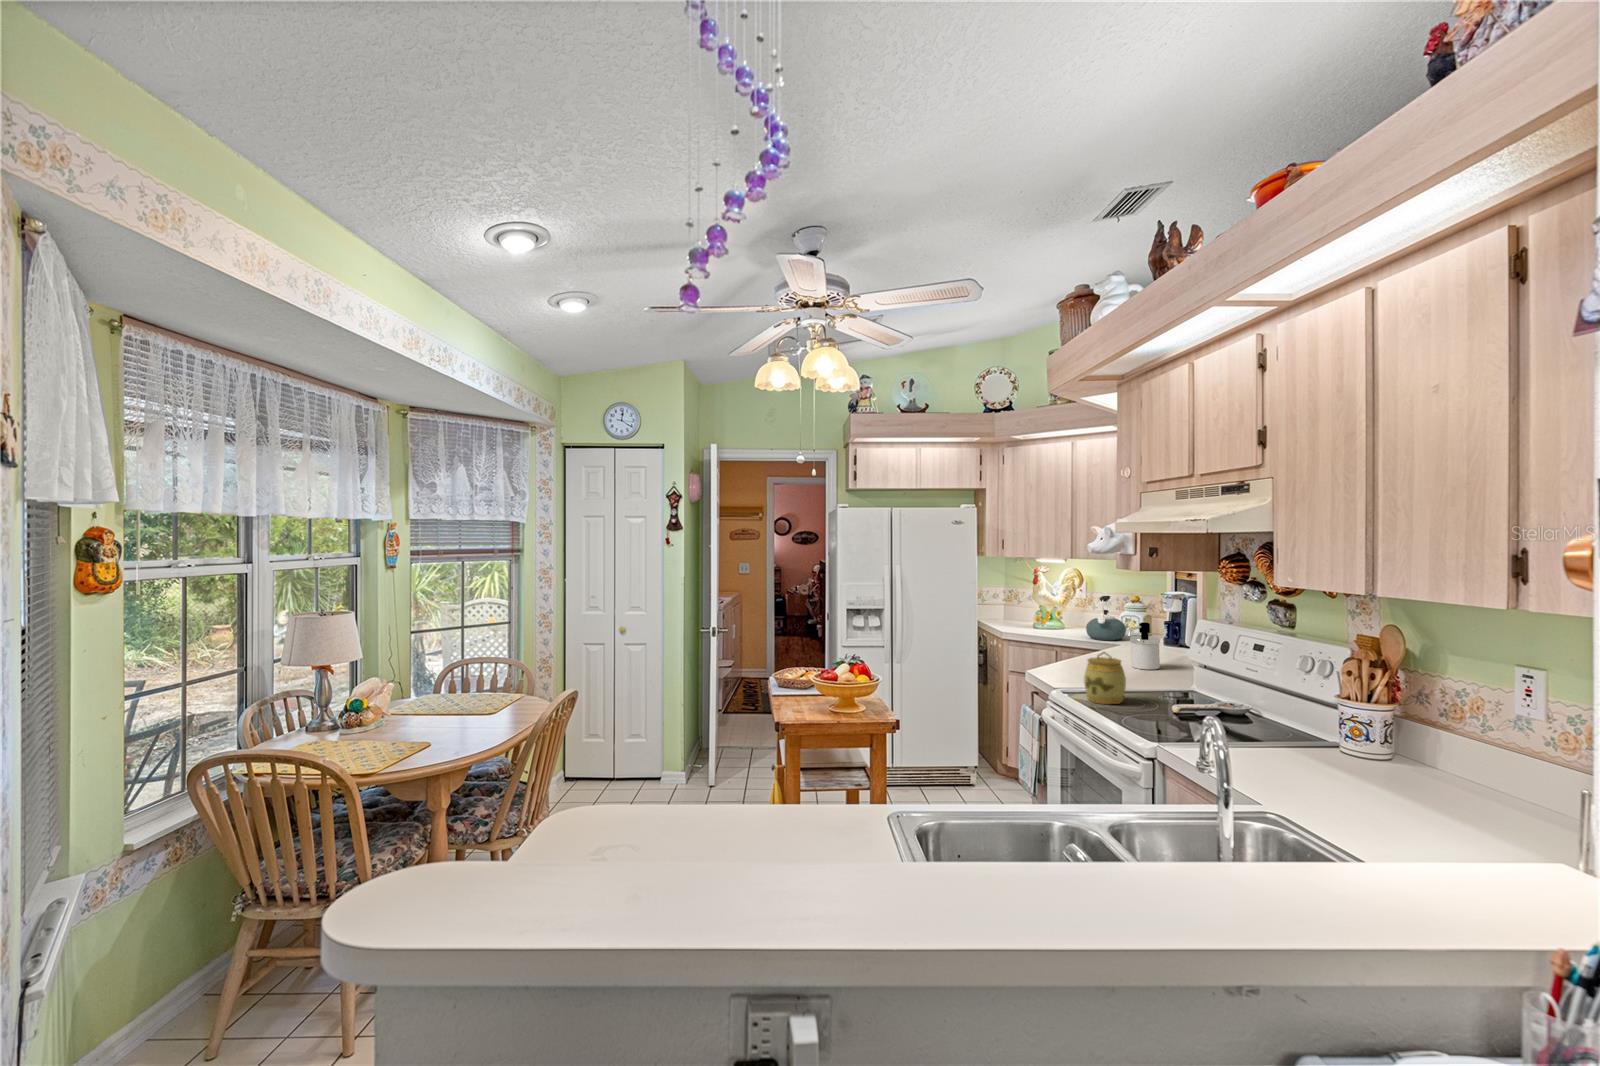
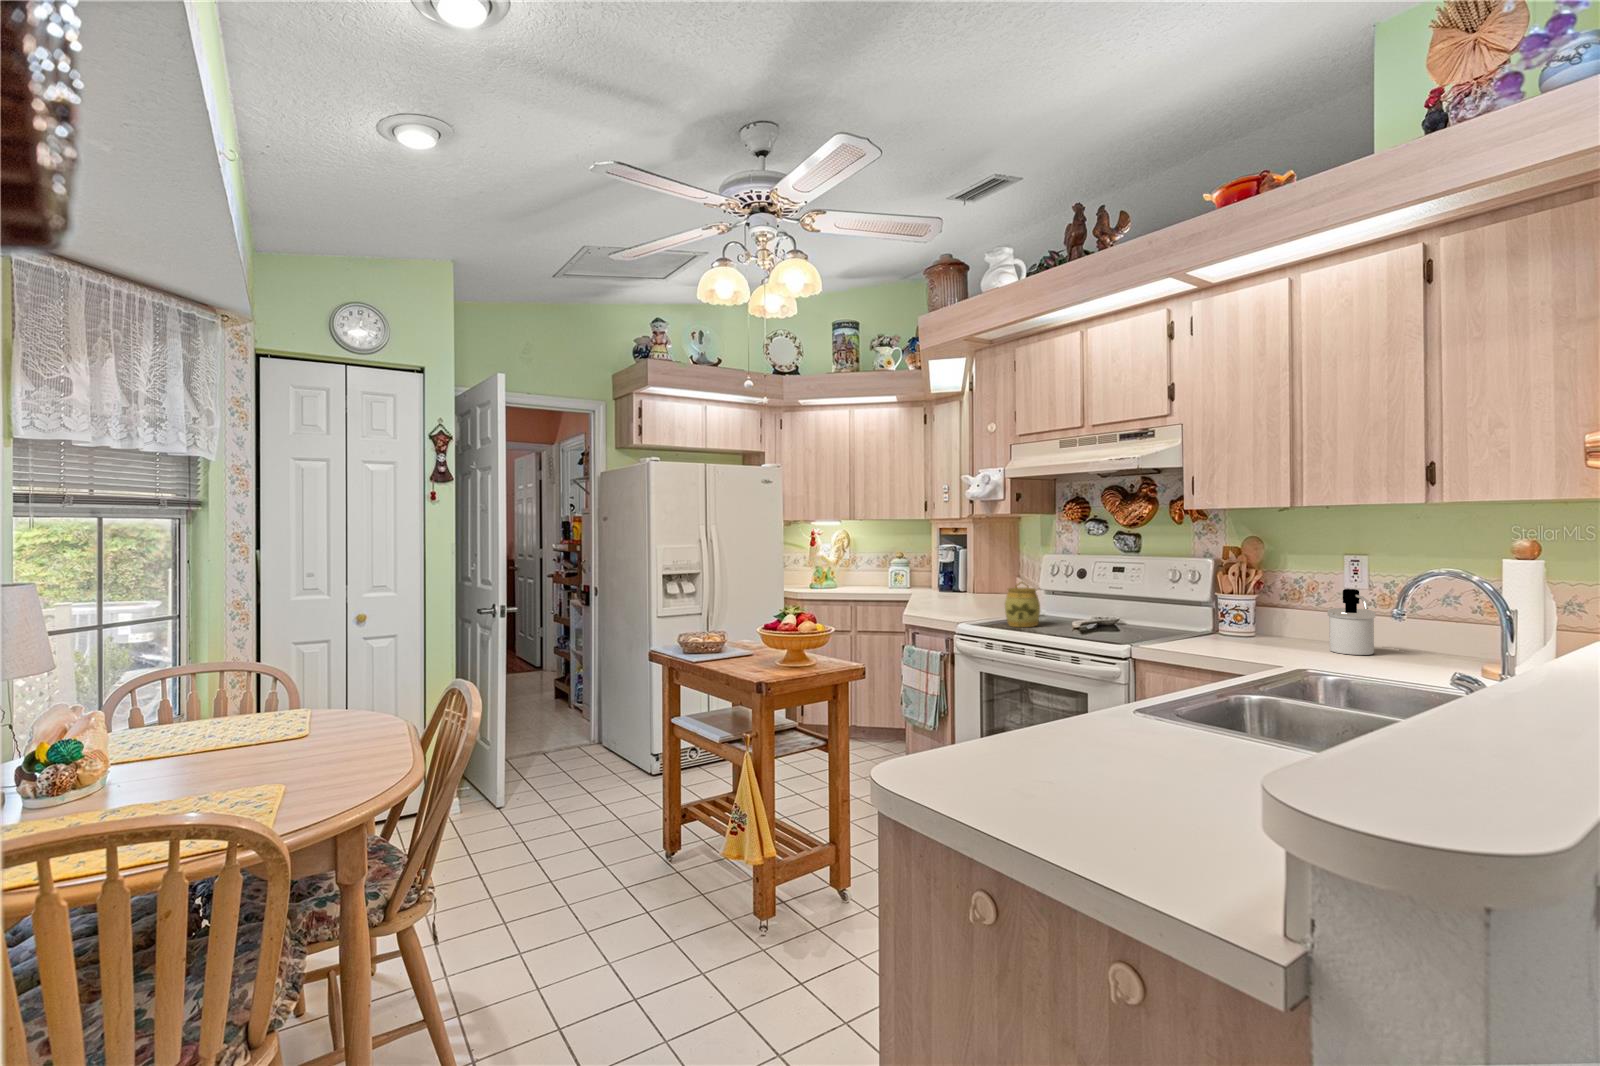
kettle: present [1086,596,1126,640] -> none [879,551,912,591]
soap dispenser: present [1128,622,1160,670] -> present [1328,589,1376,655]

